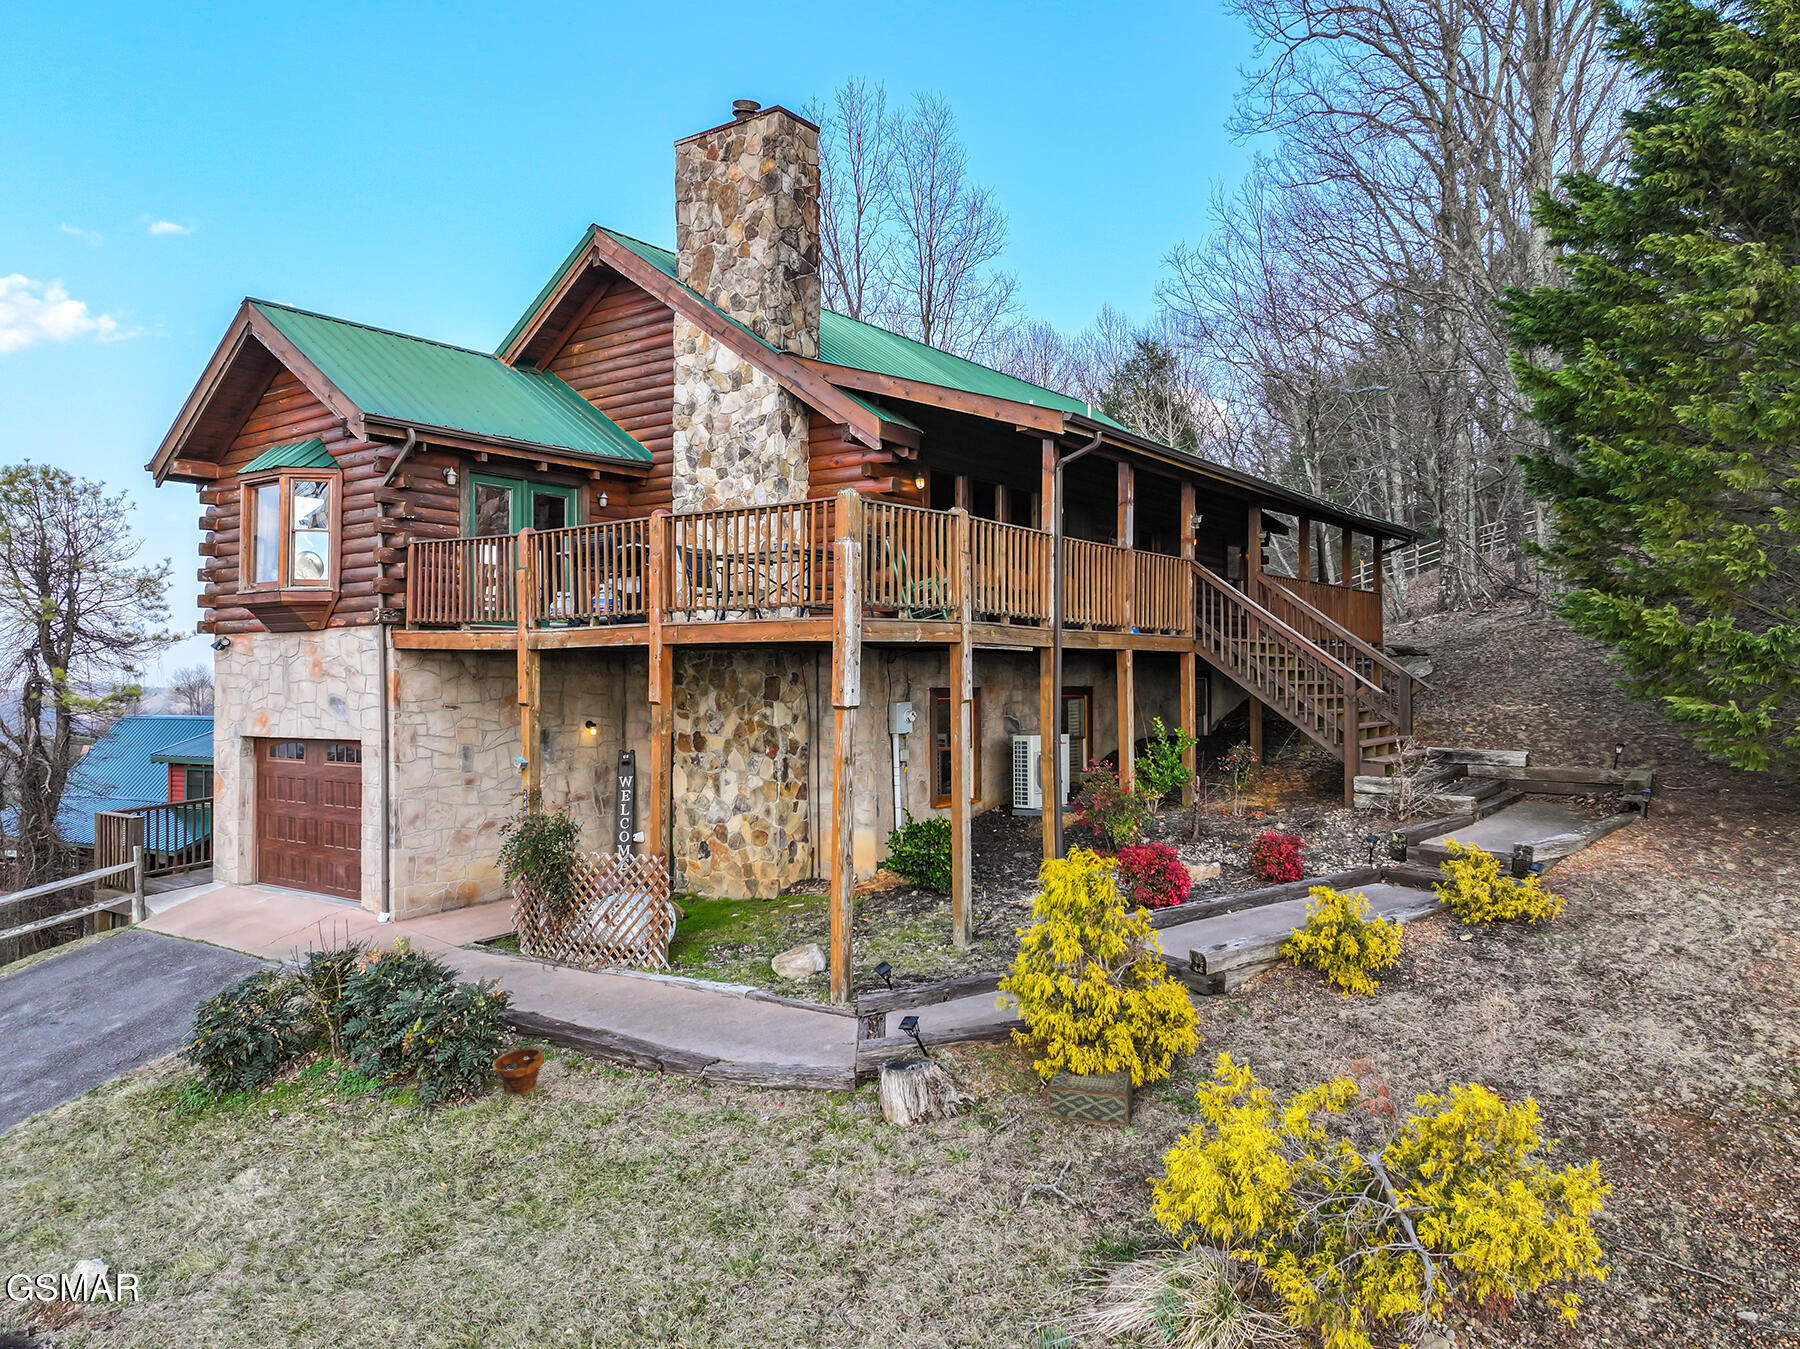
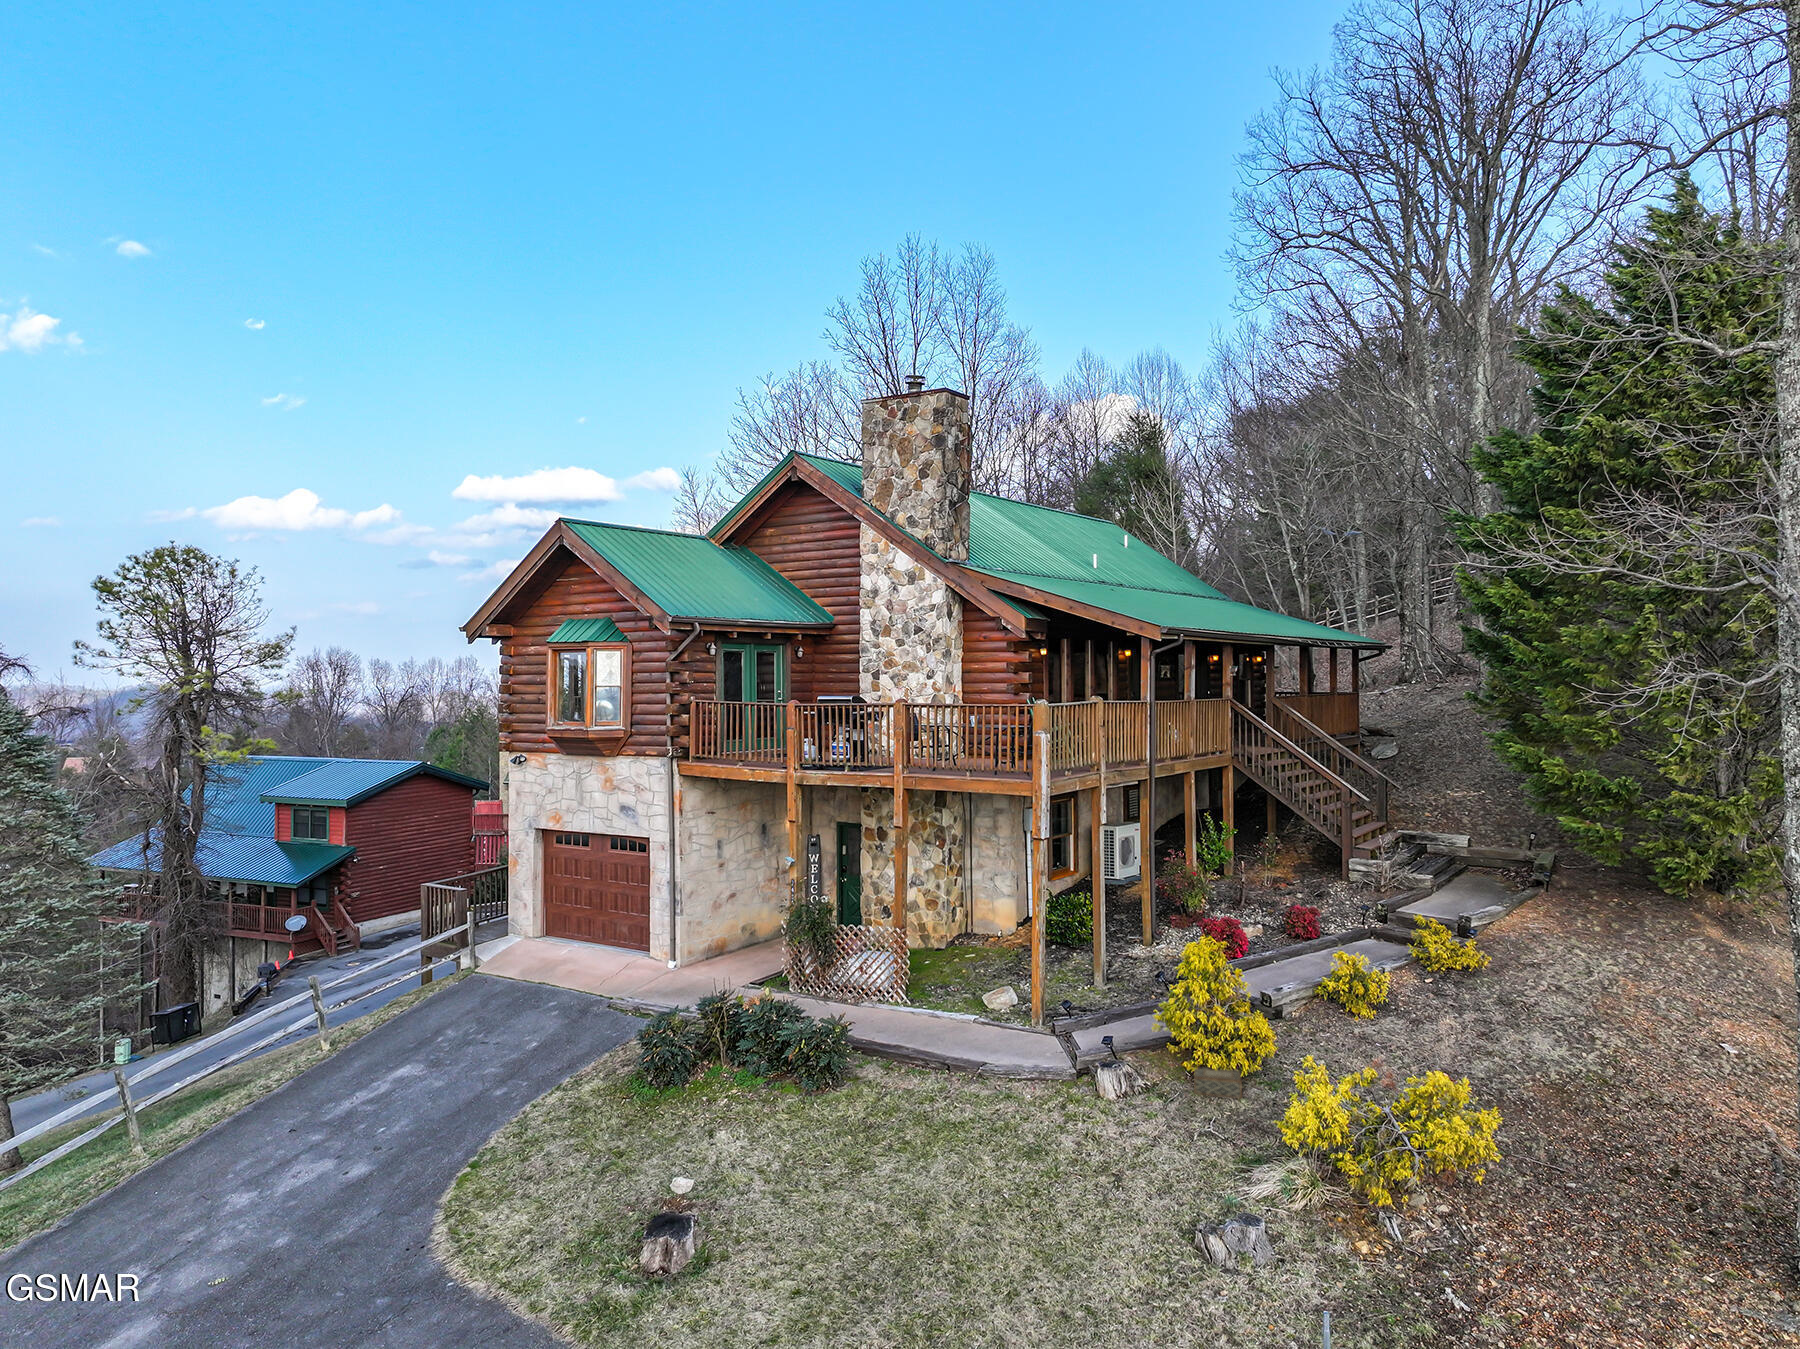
planter: present [492,1049,544,1094] -> none [848,1057,877,1085]

